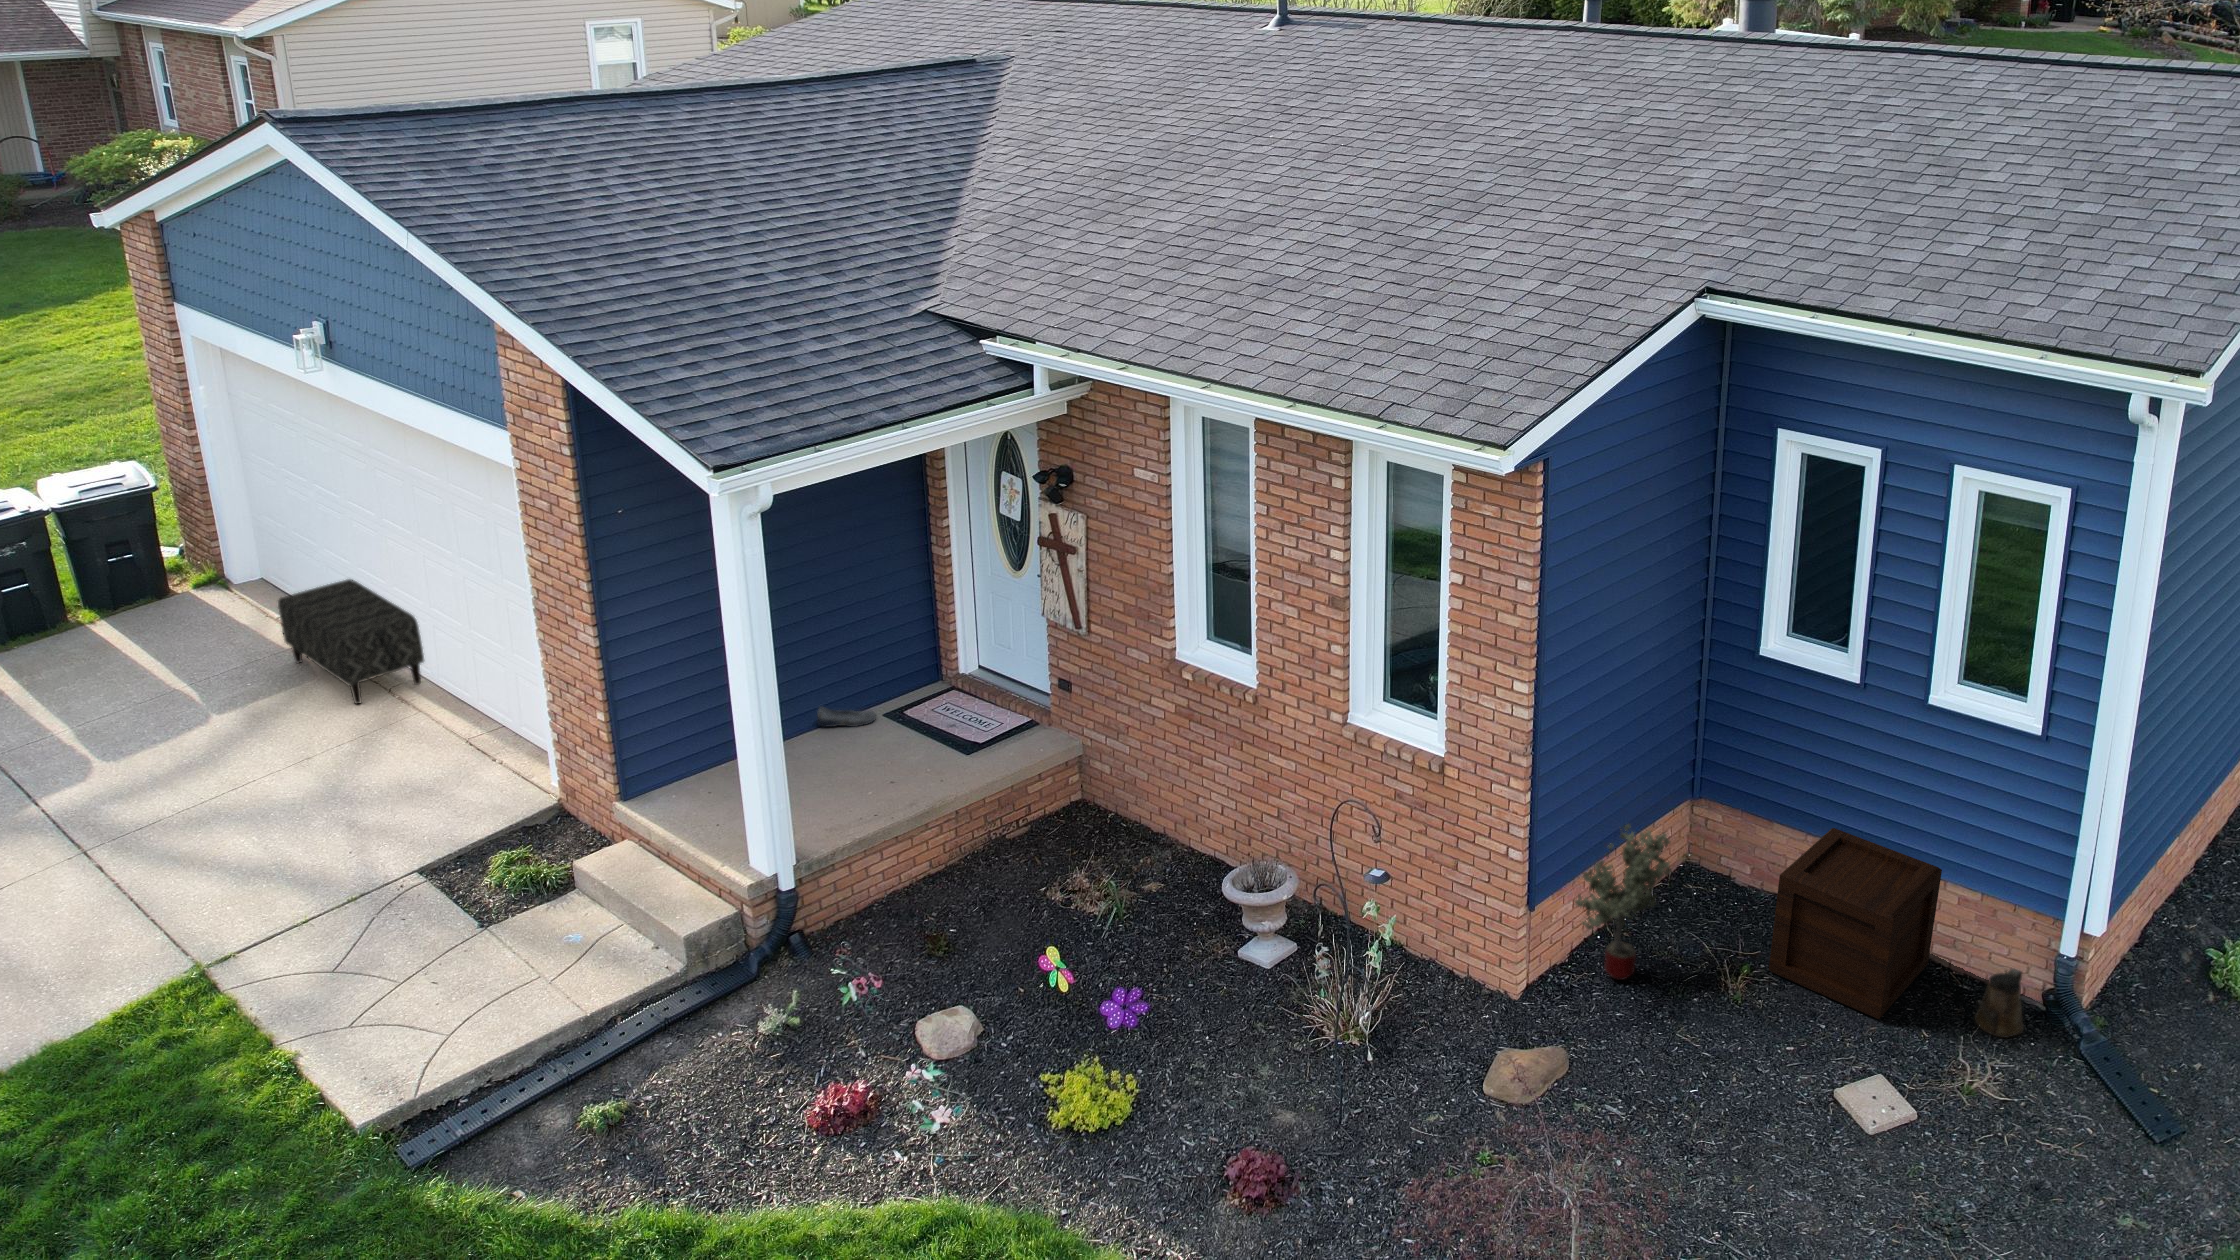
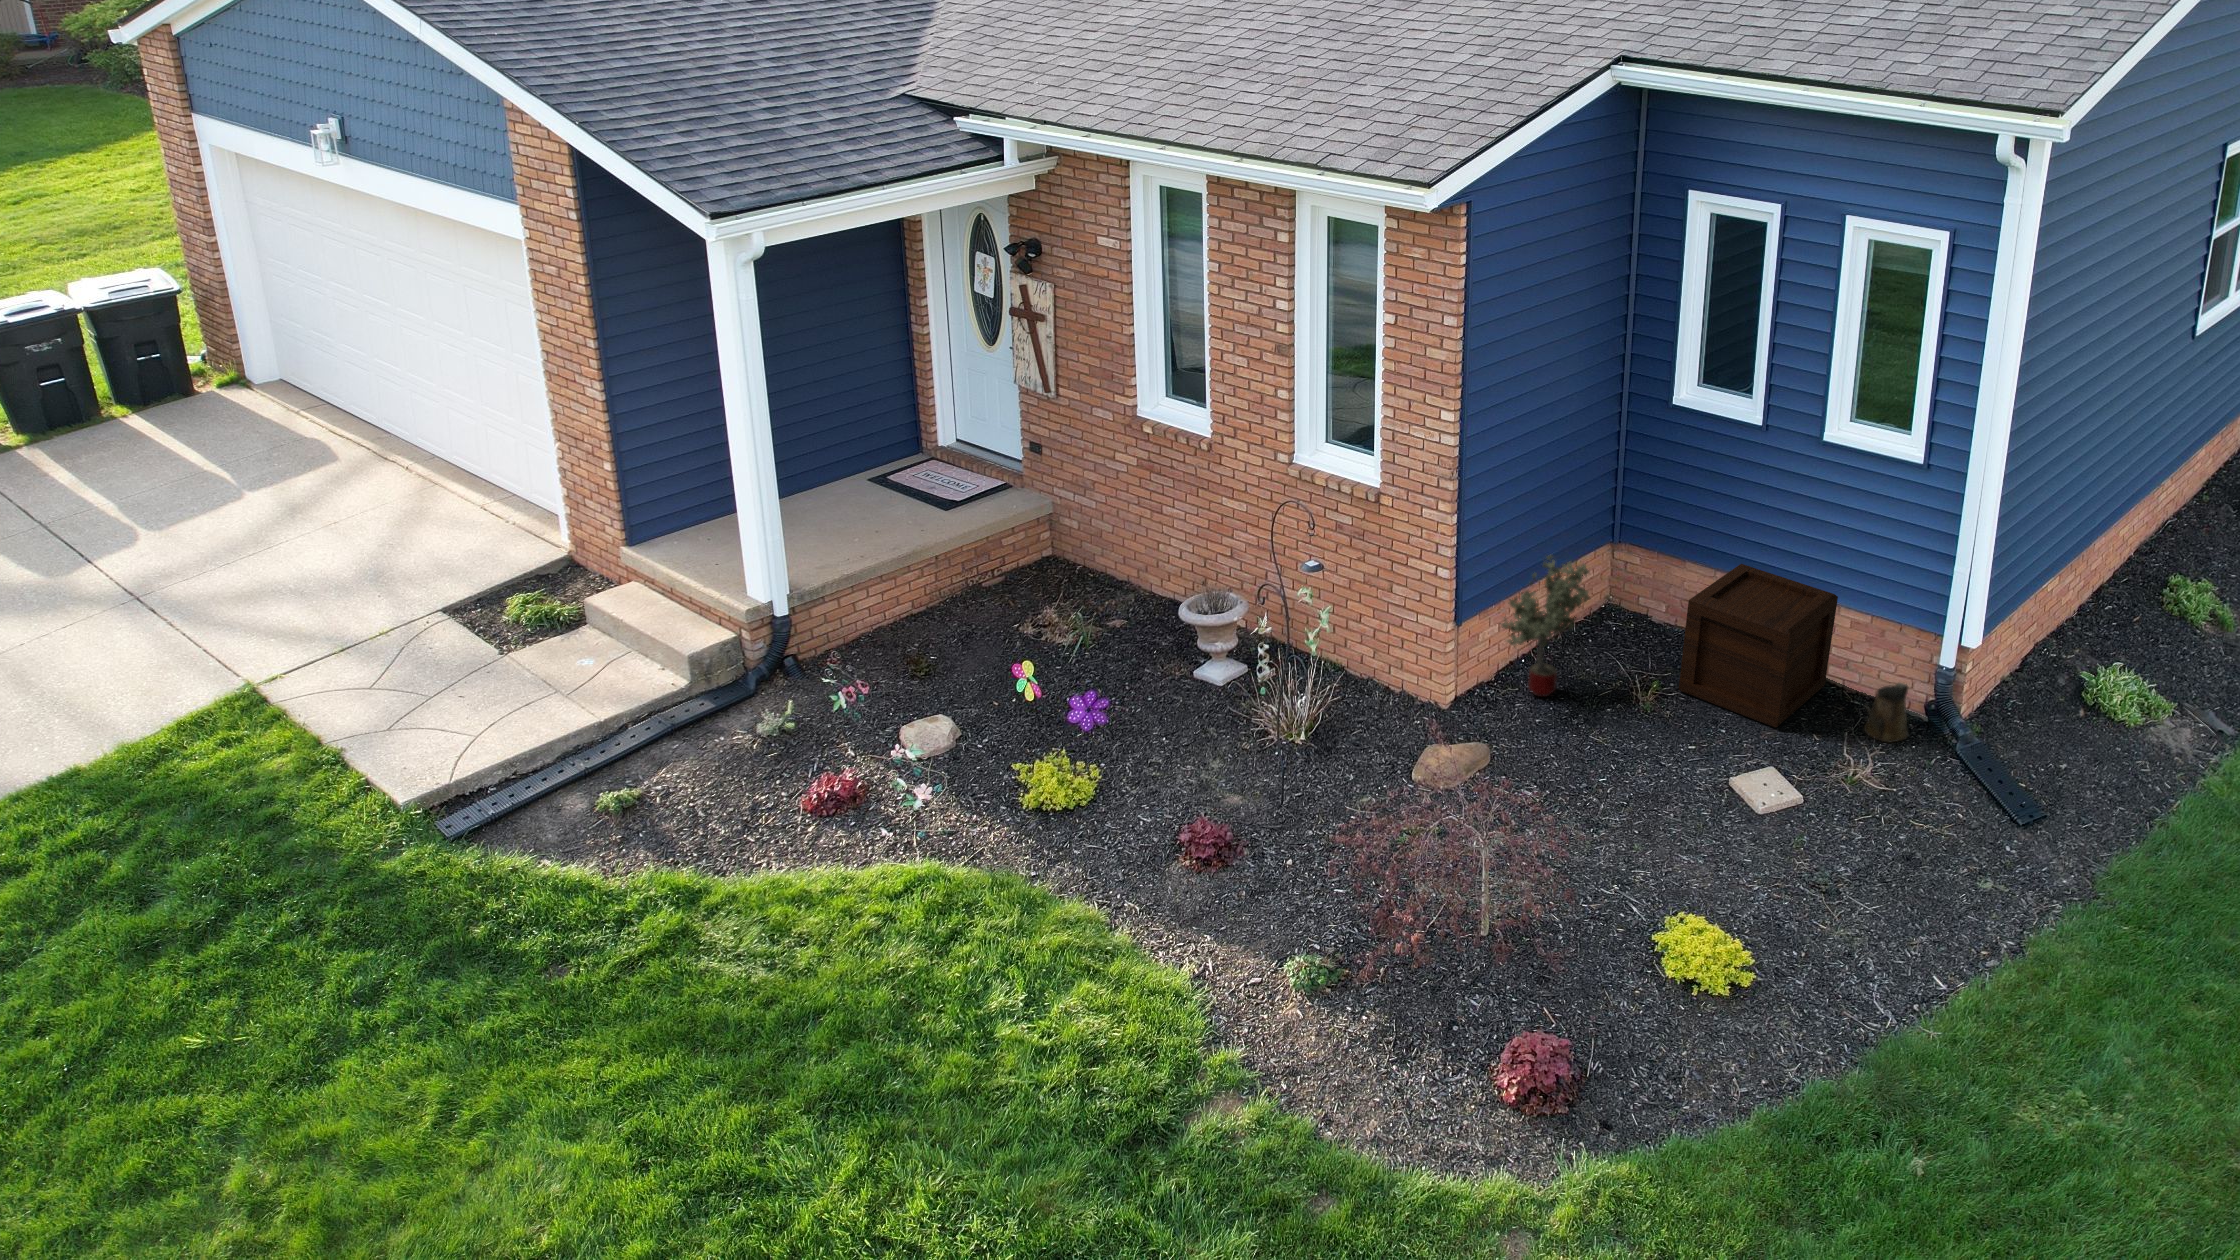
bench: present [278,579,424,704] -> none [303,366,442,476]
shoe: present [817,707,876,727] -> none [807,471,862,491]

